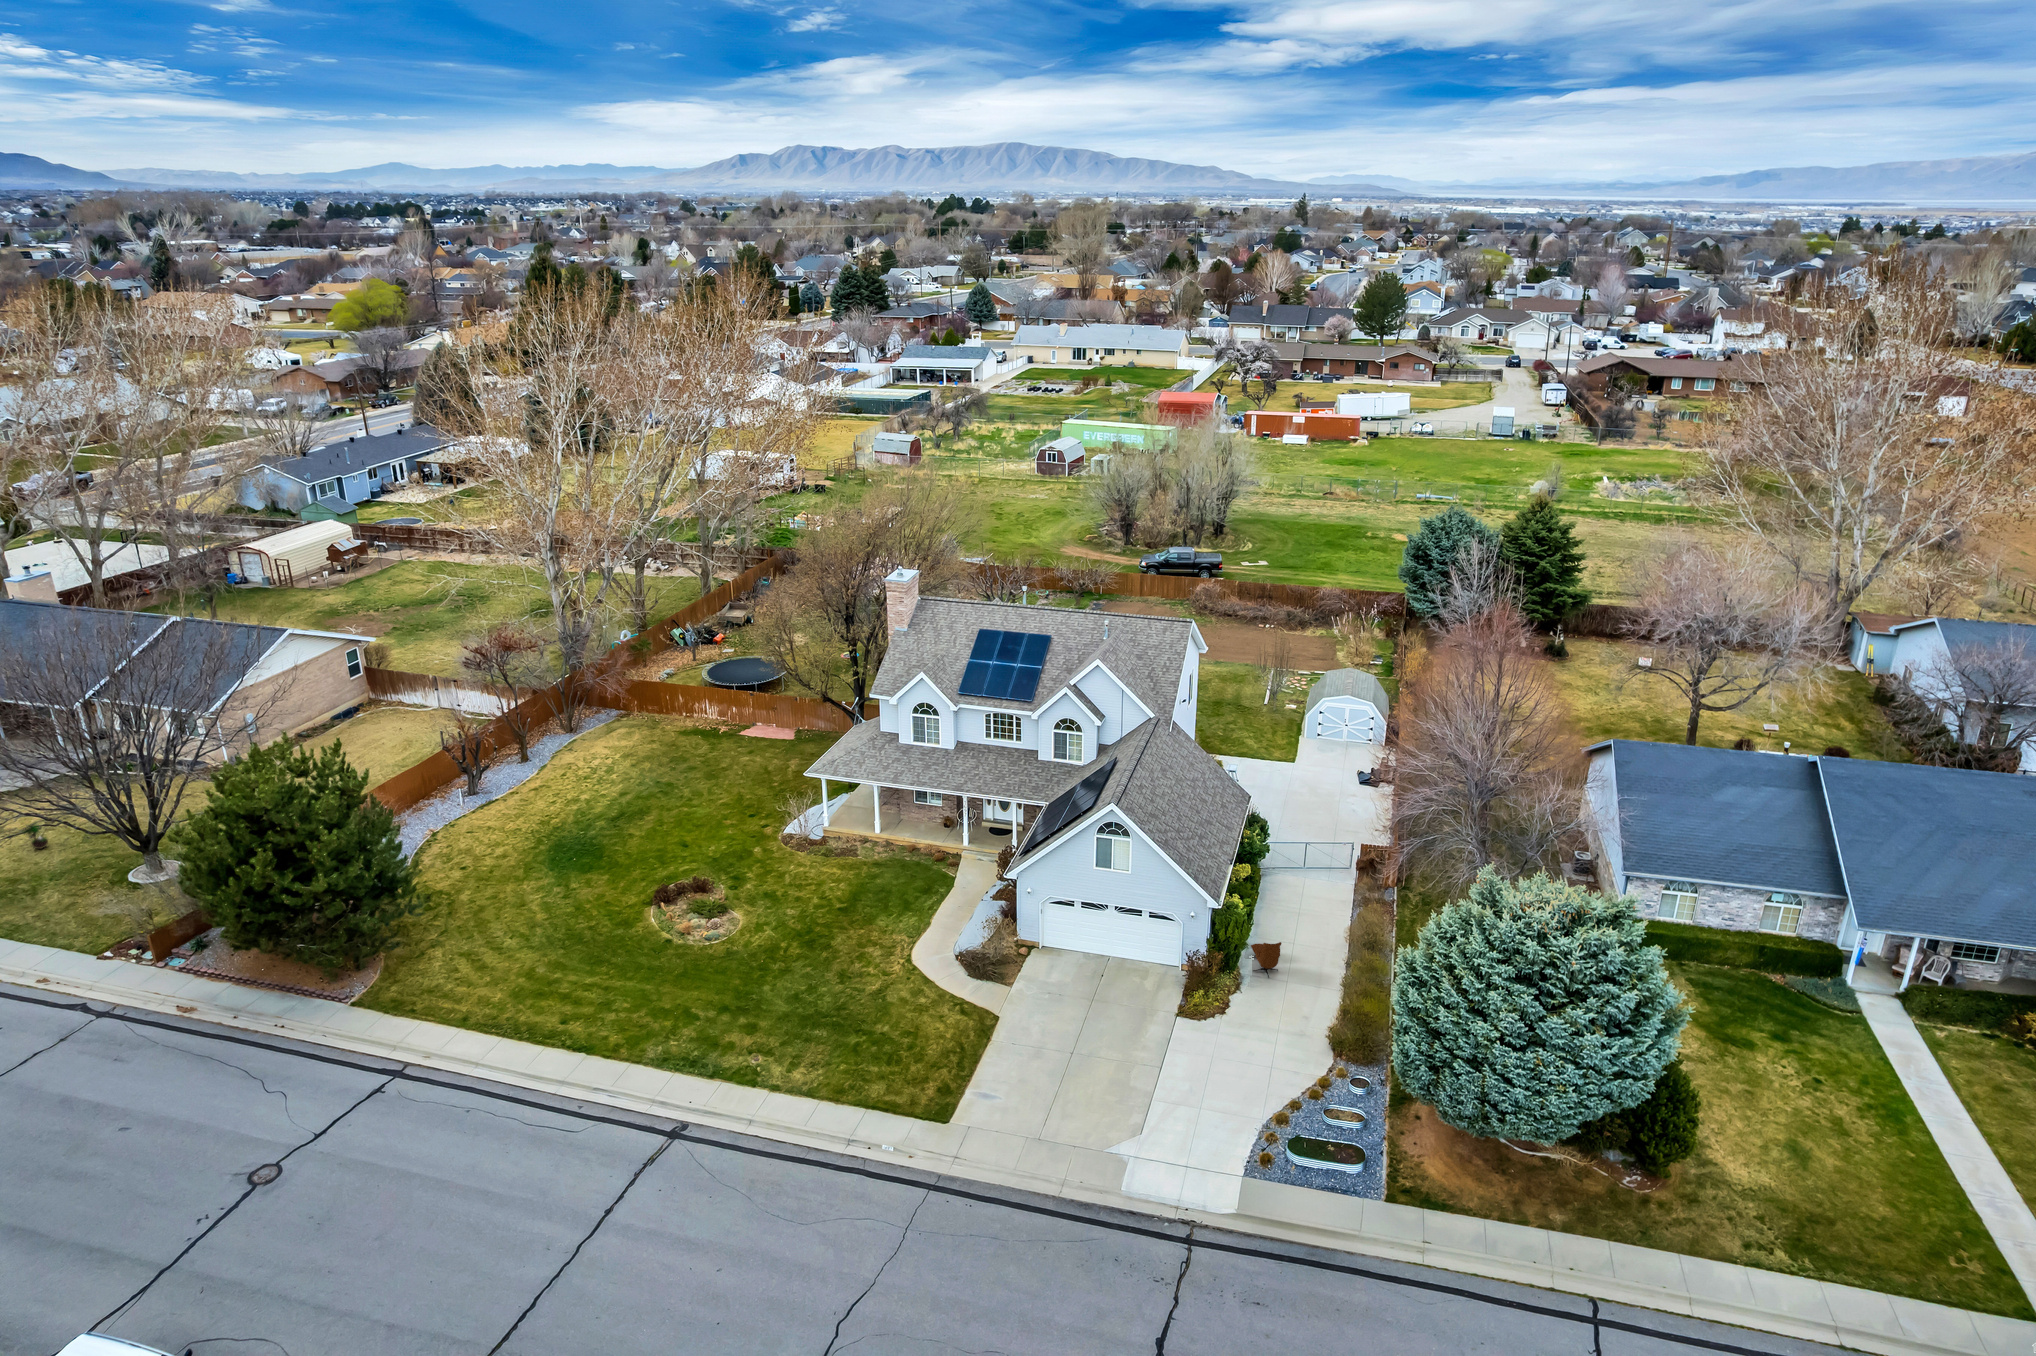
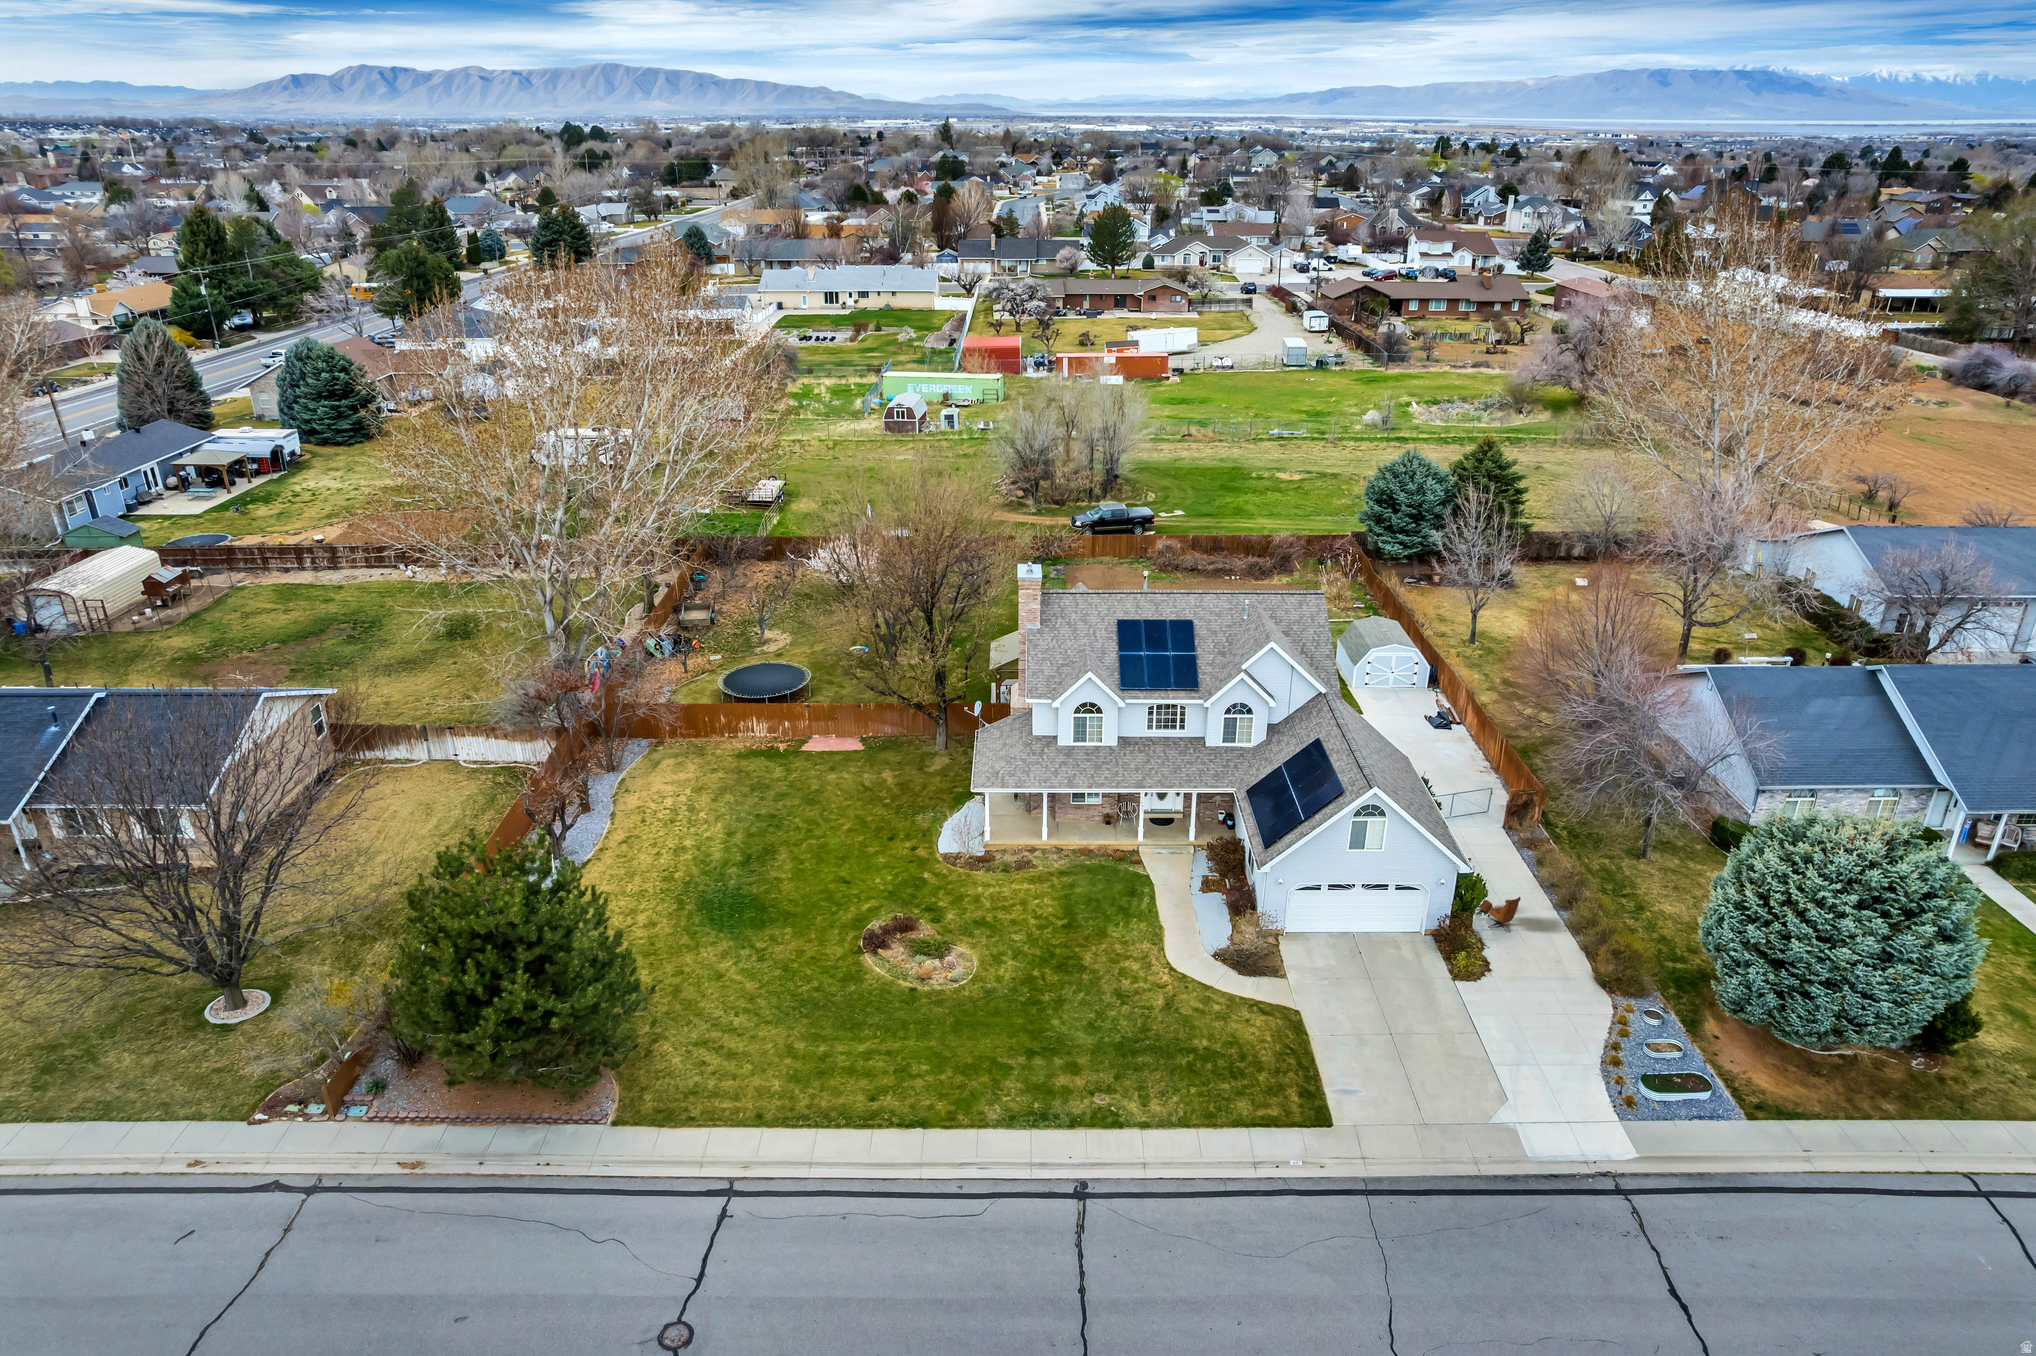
potted tree: present [23,825,48,849] -> none [35,972,67,1002]

